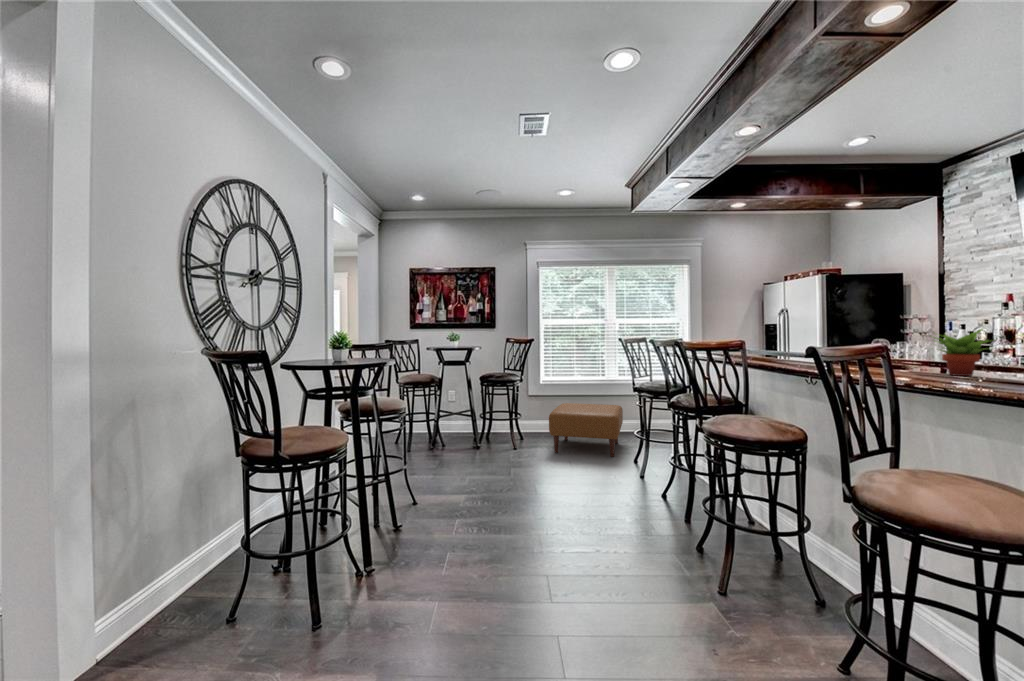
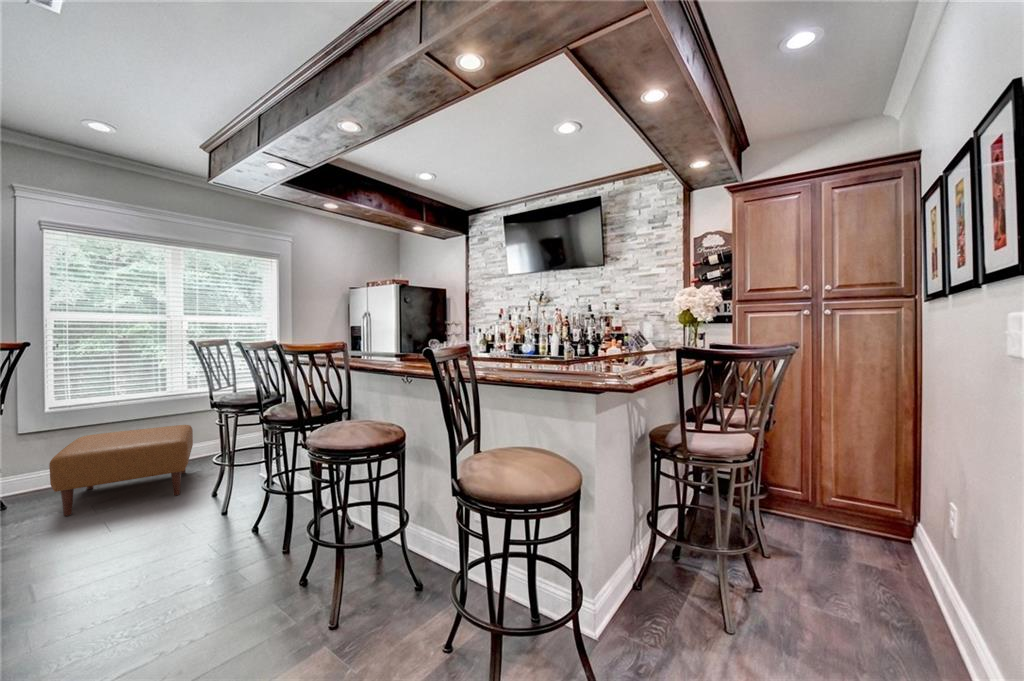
succulent plant: present [935,329,988,376] -> none [484,334,519,369]

